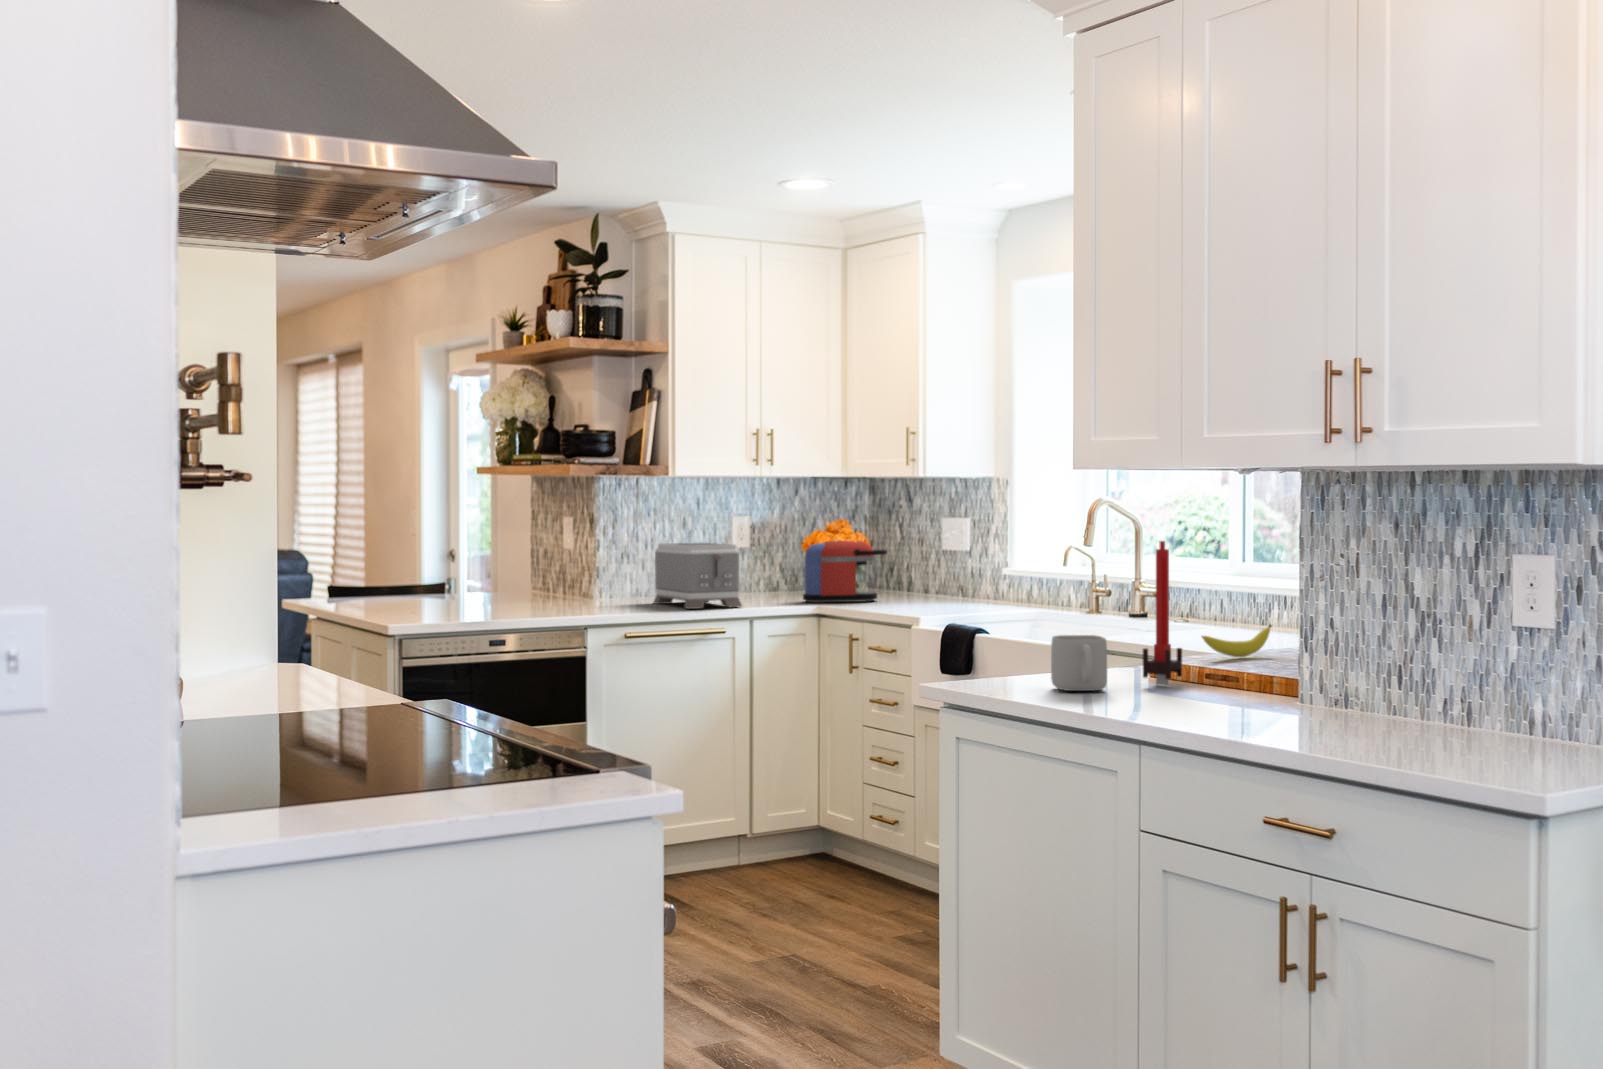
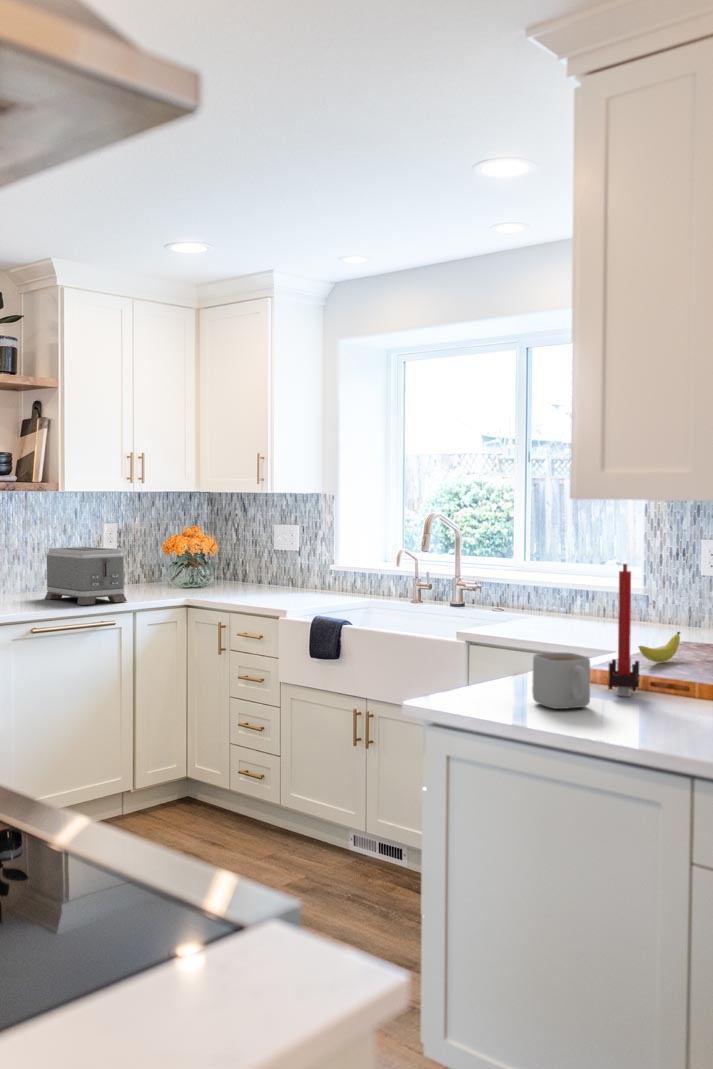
coffee maker: present [803,541,887,602] -> none [172,544,240,595]

